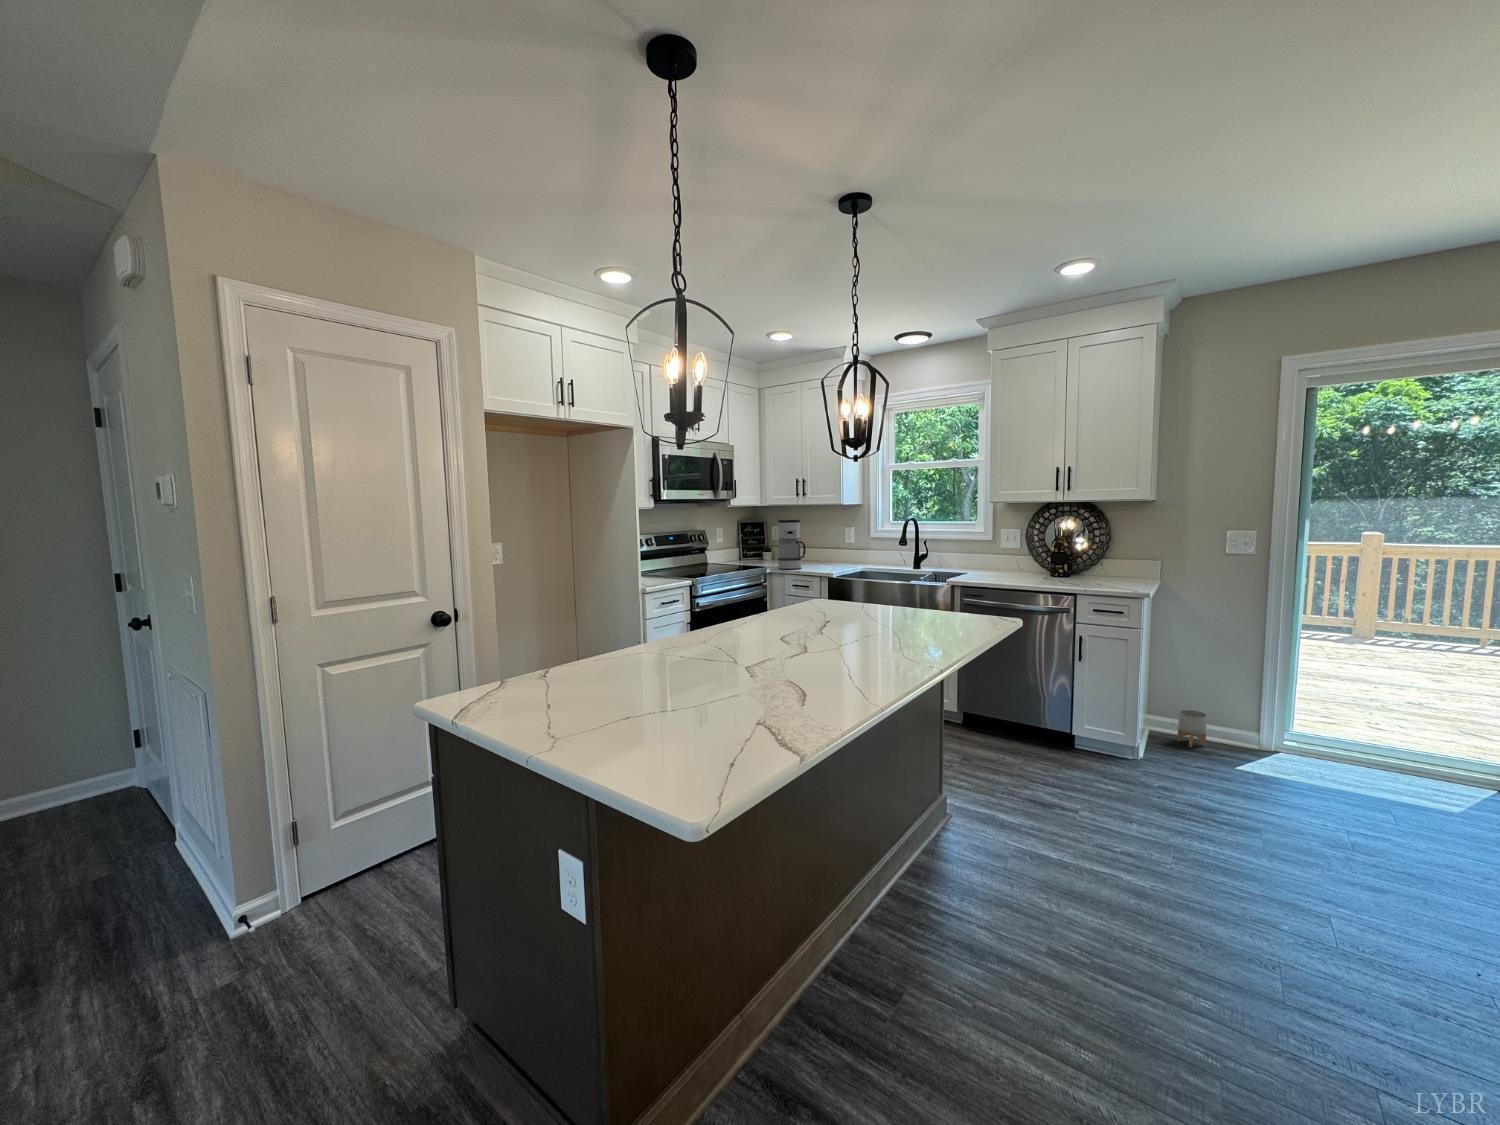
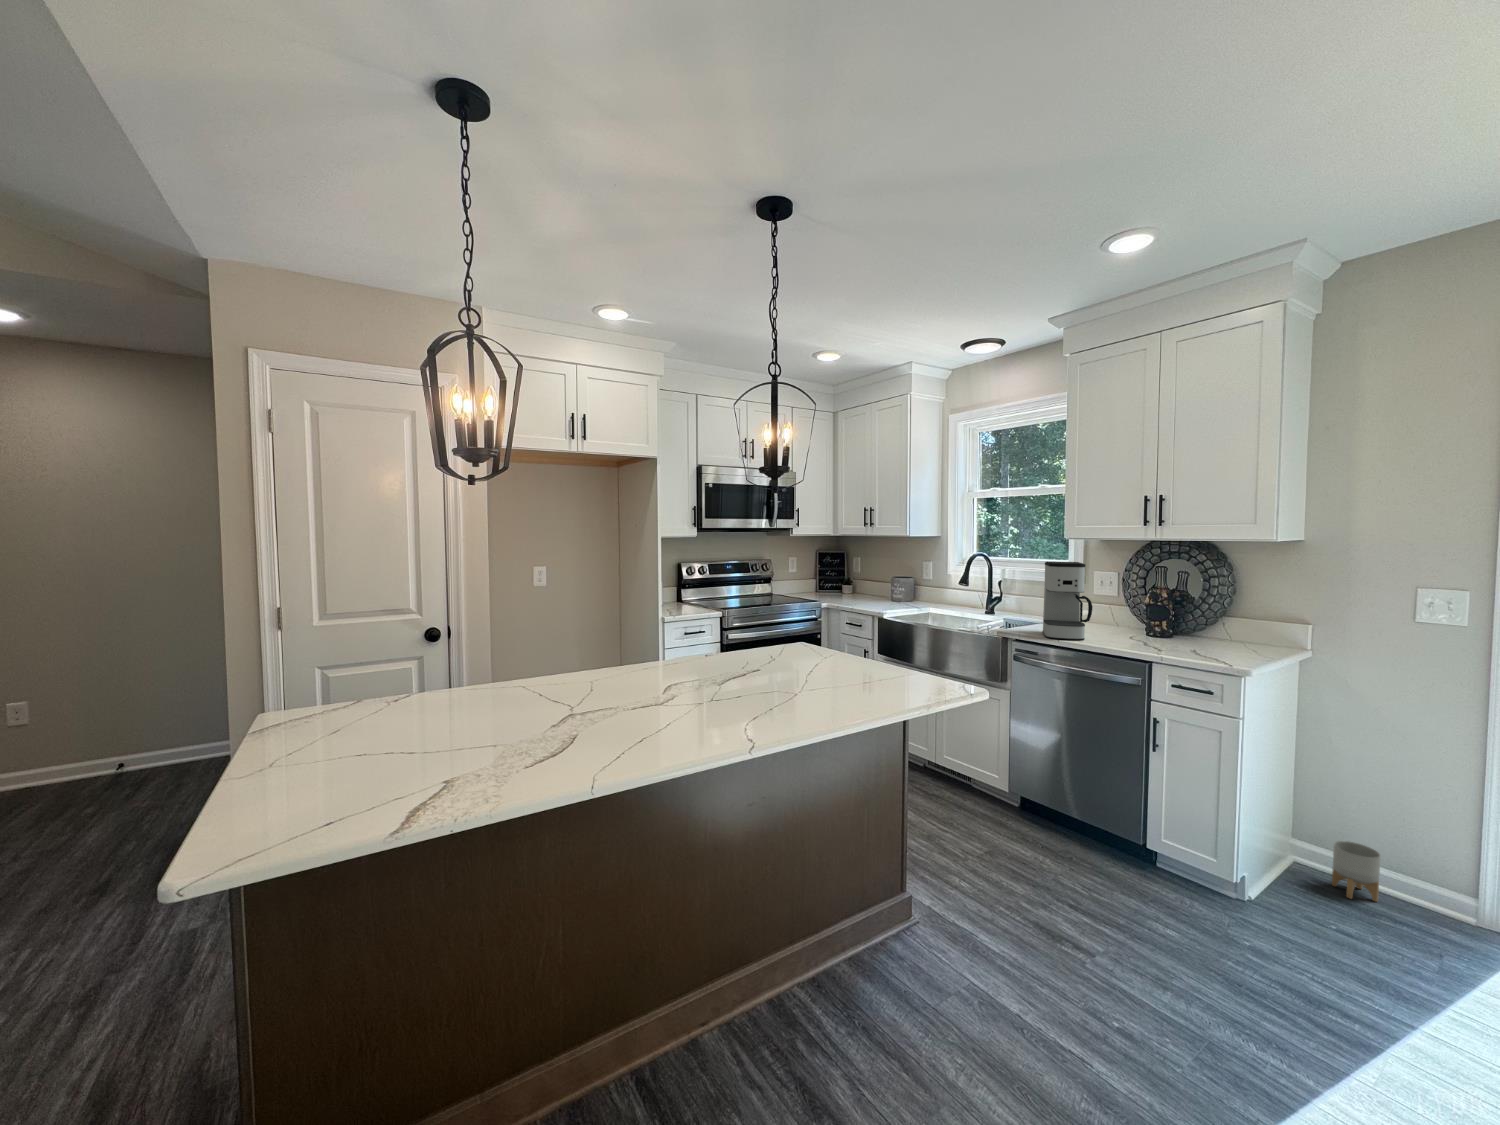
coffee maker: present [778,520,806,569] -> present [1043,562,1092,640]

